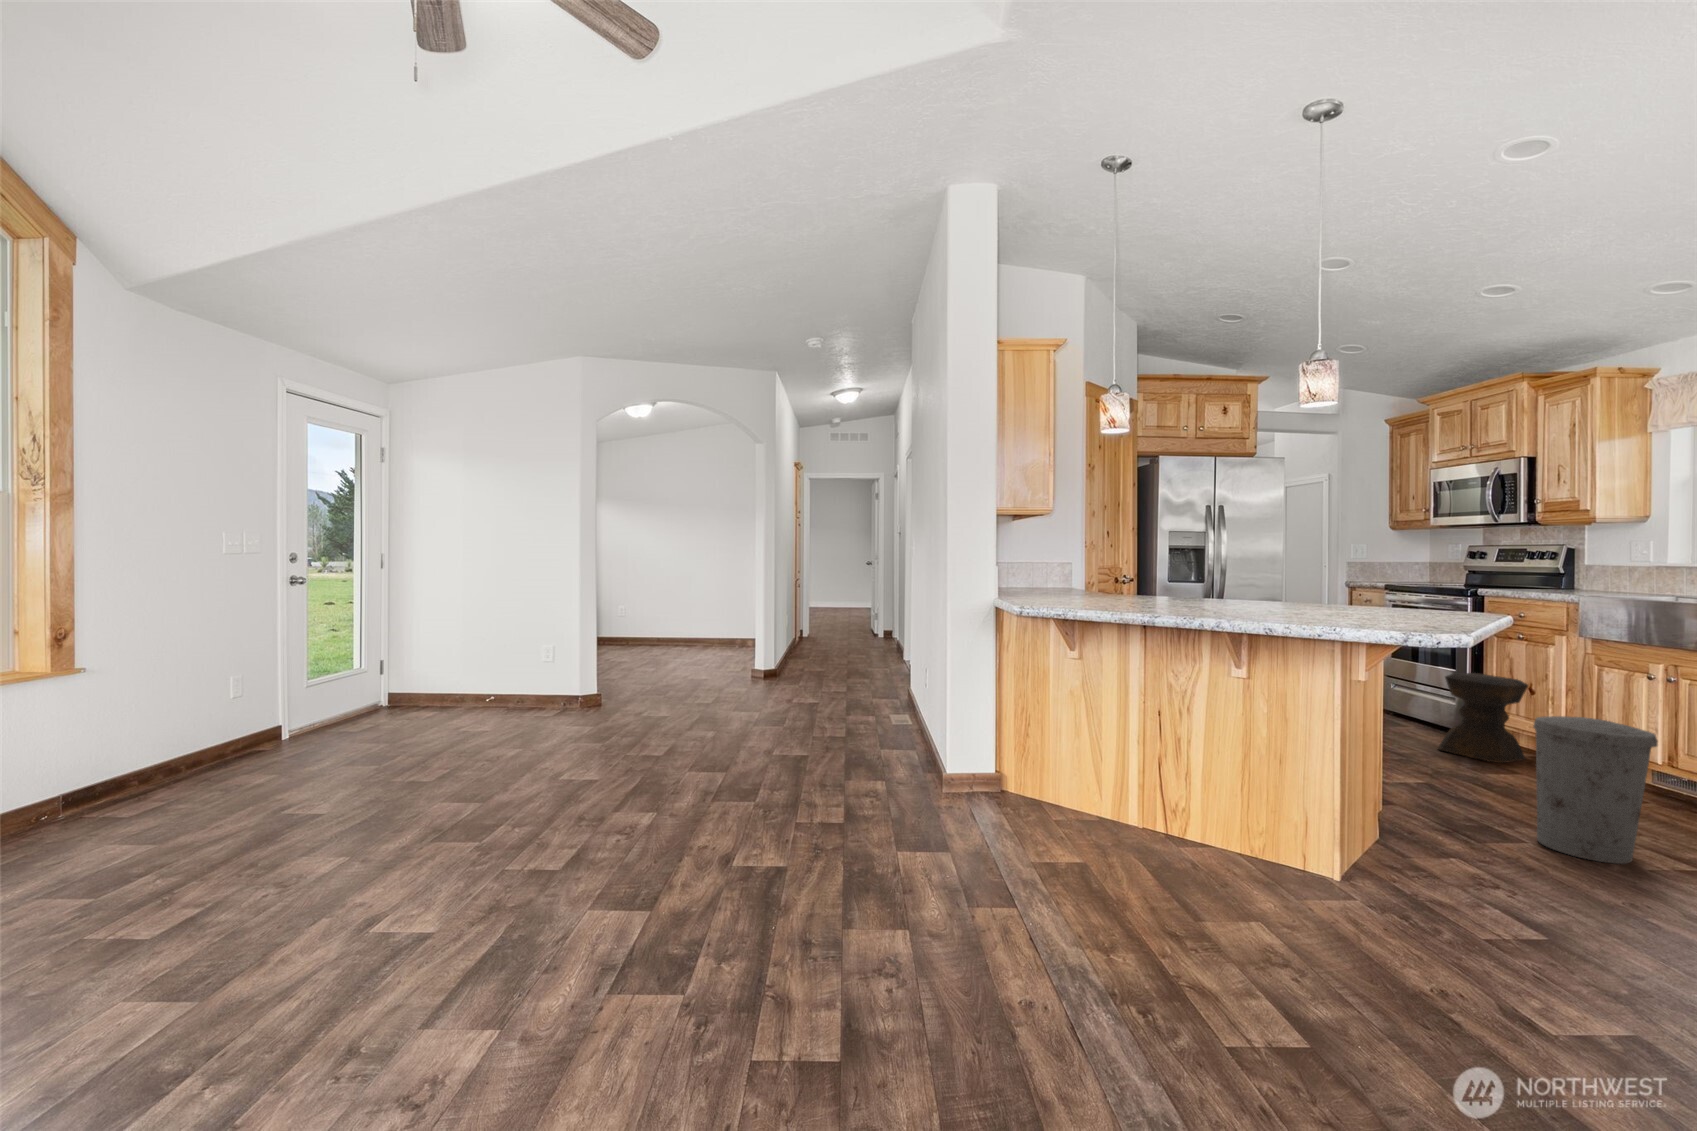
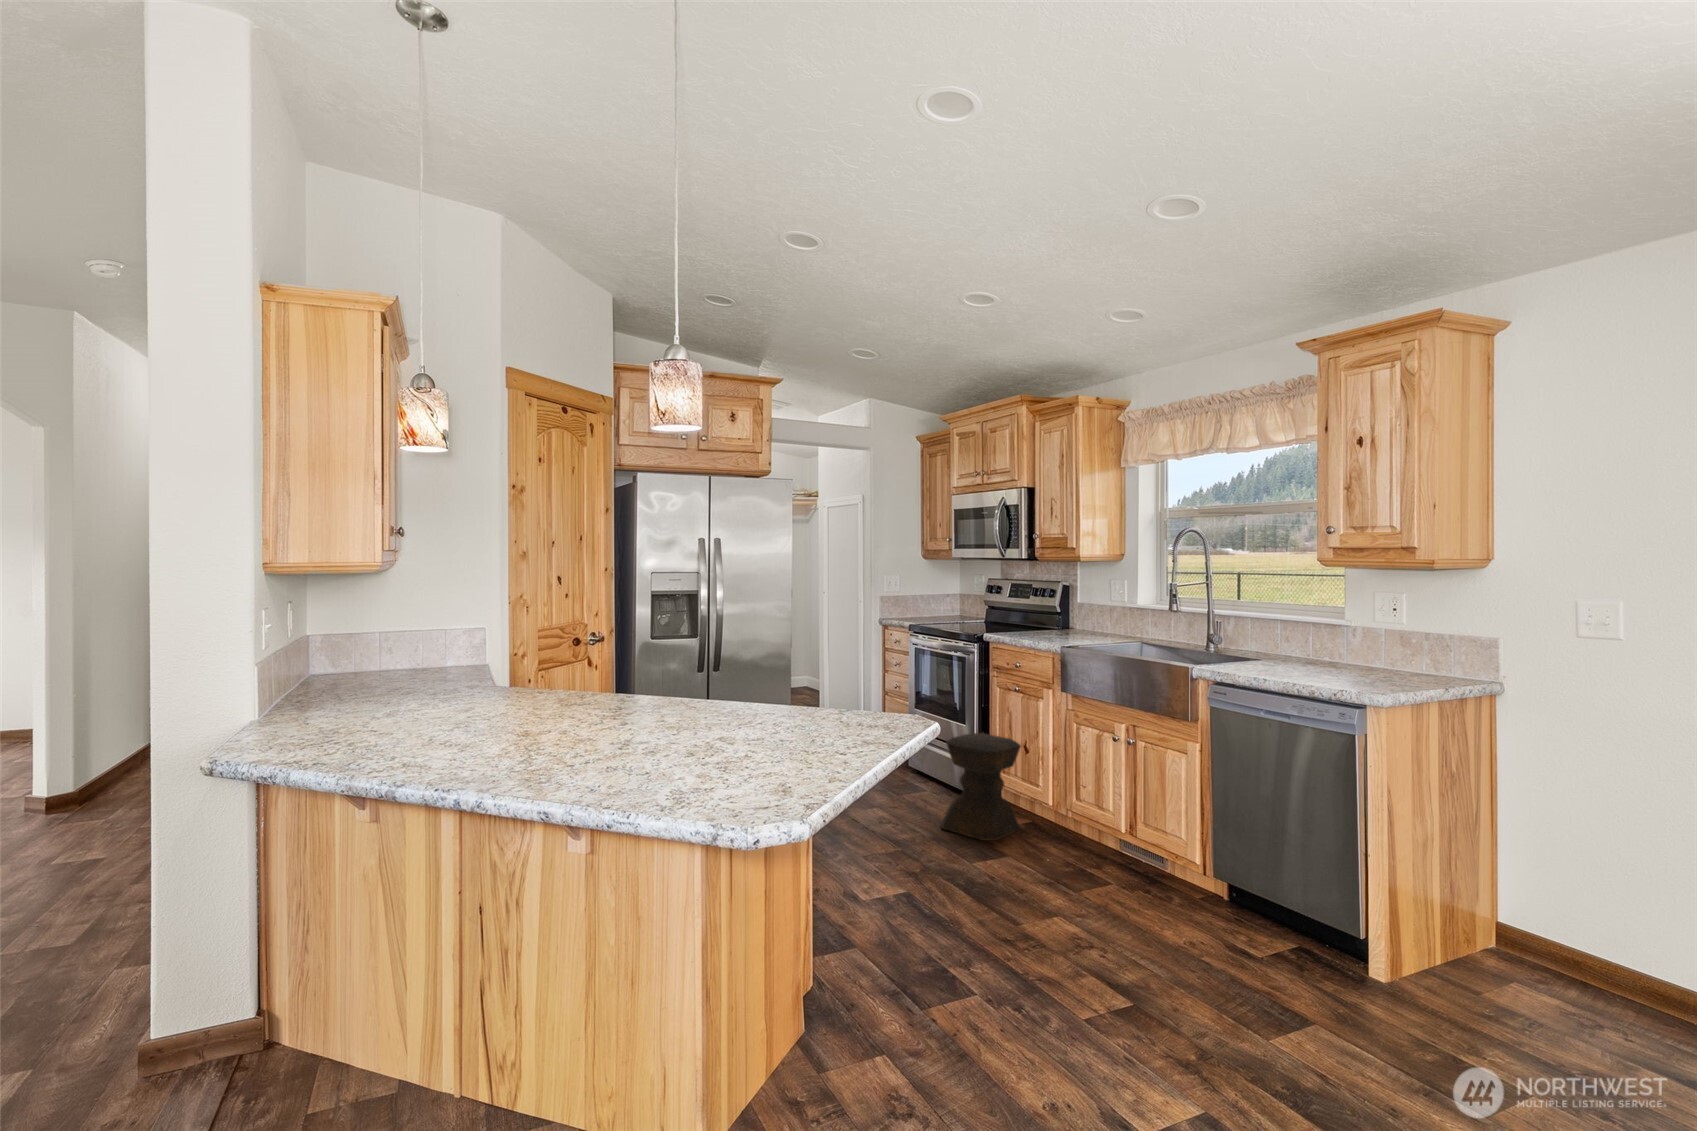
trash can: present [1534,716,1658,864] -> none [972,829,1087,1028]

